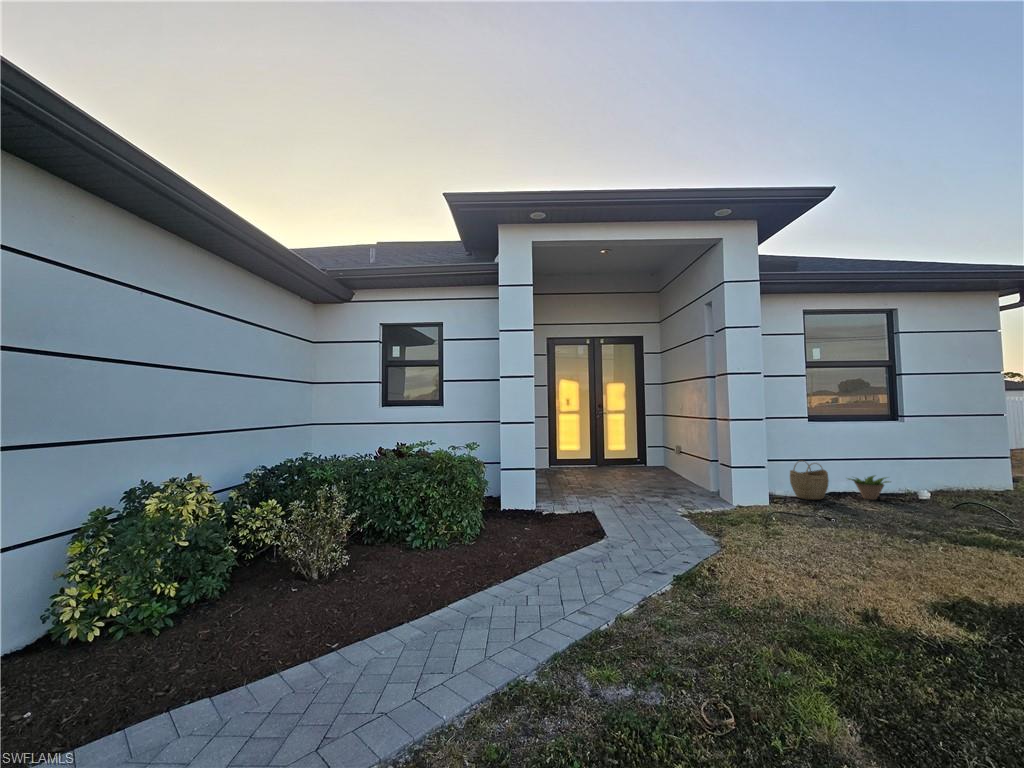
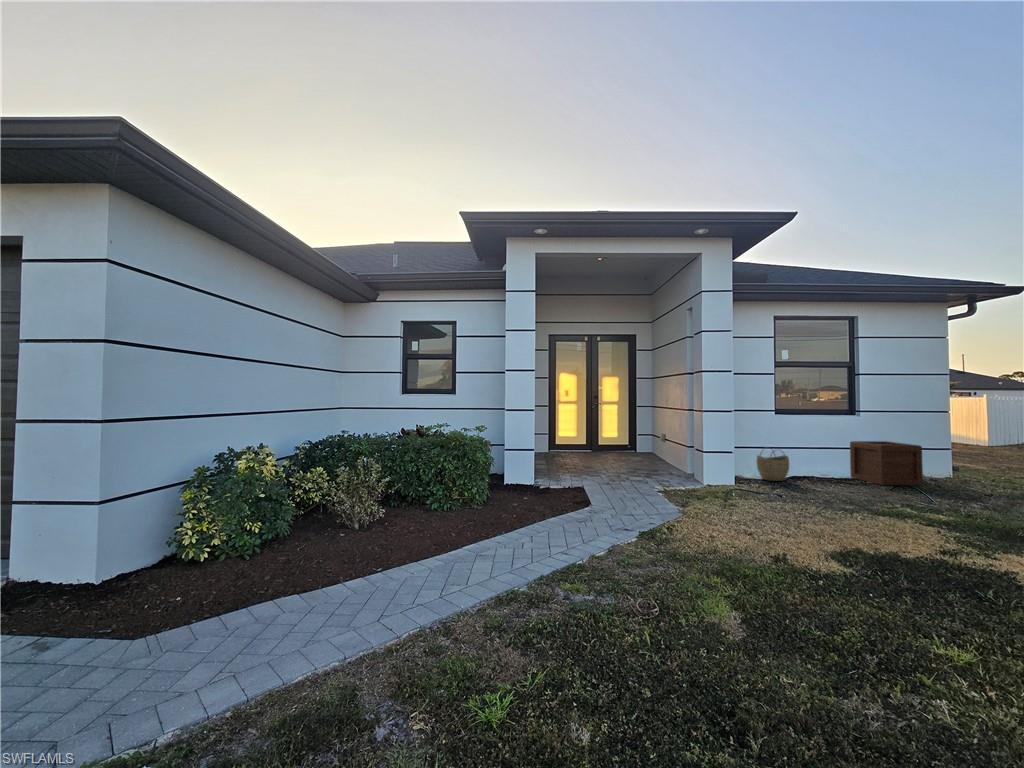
wooden crate: none [894,451,983,503] -> present [850,441,923,486]
decorative plant: present [848,476,889,499] -> none [805,461,844,482]

